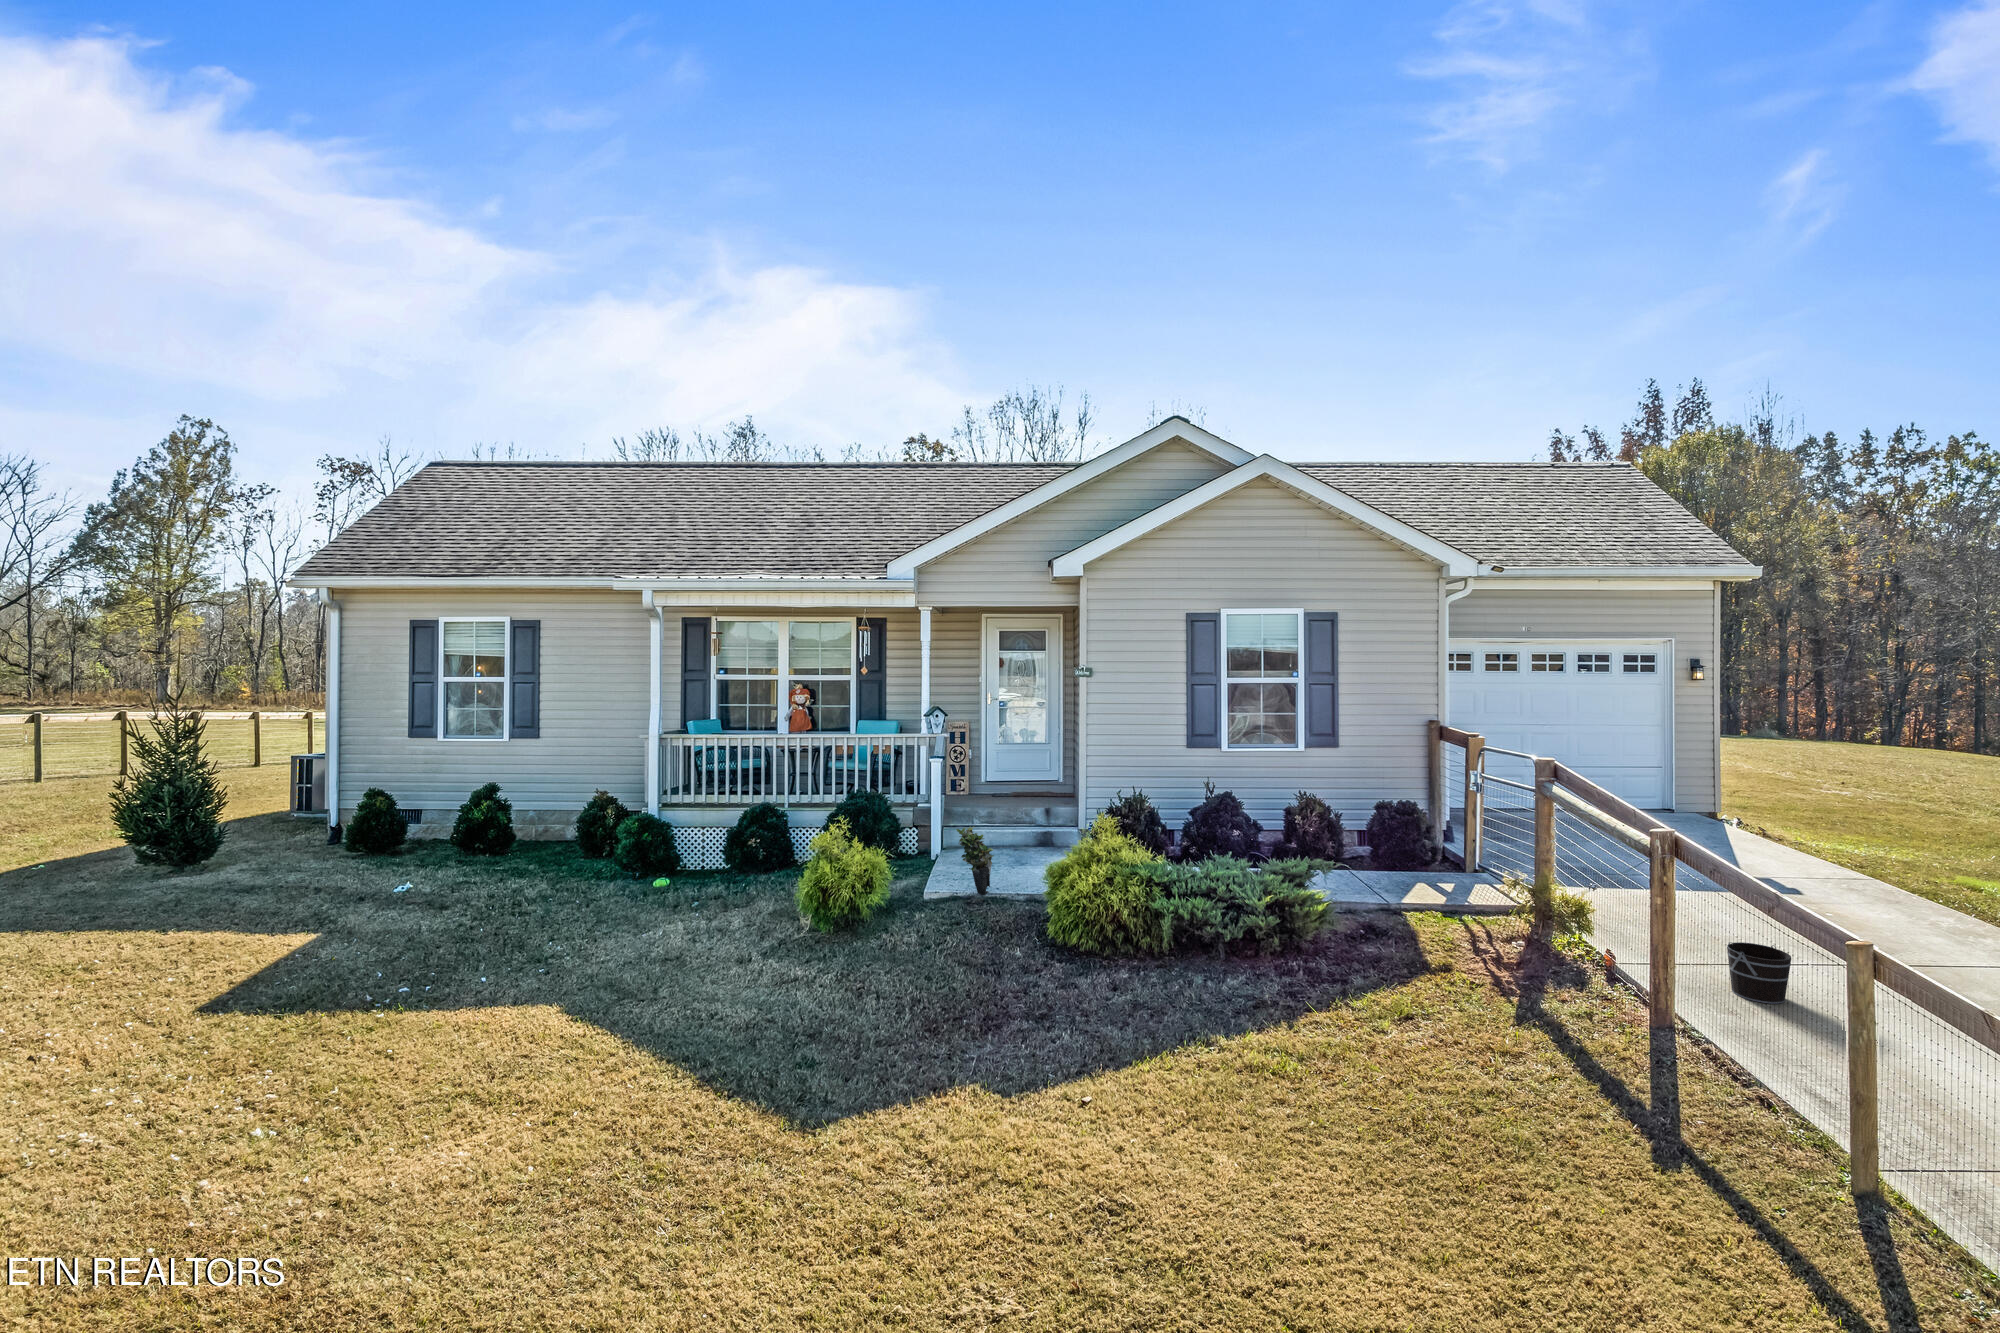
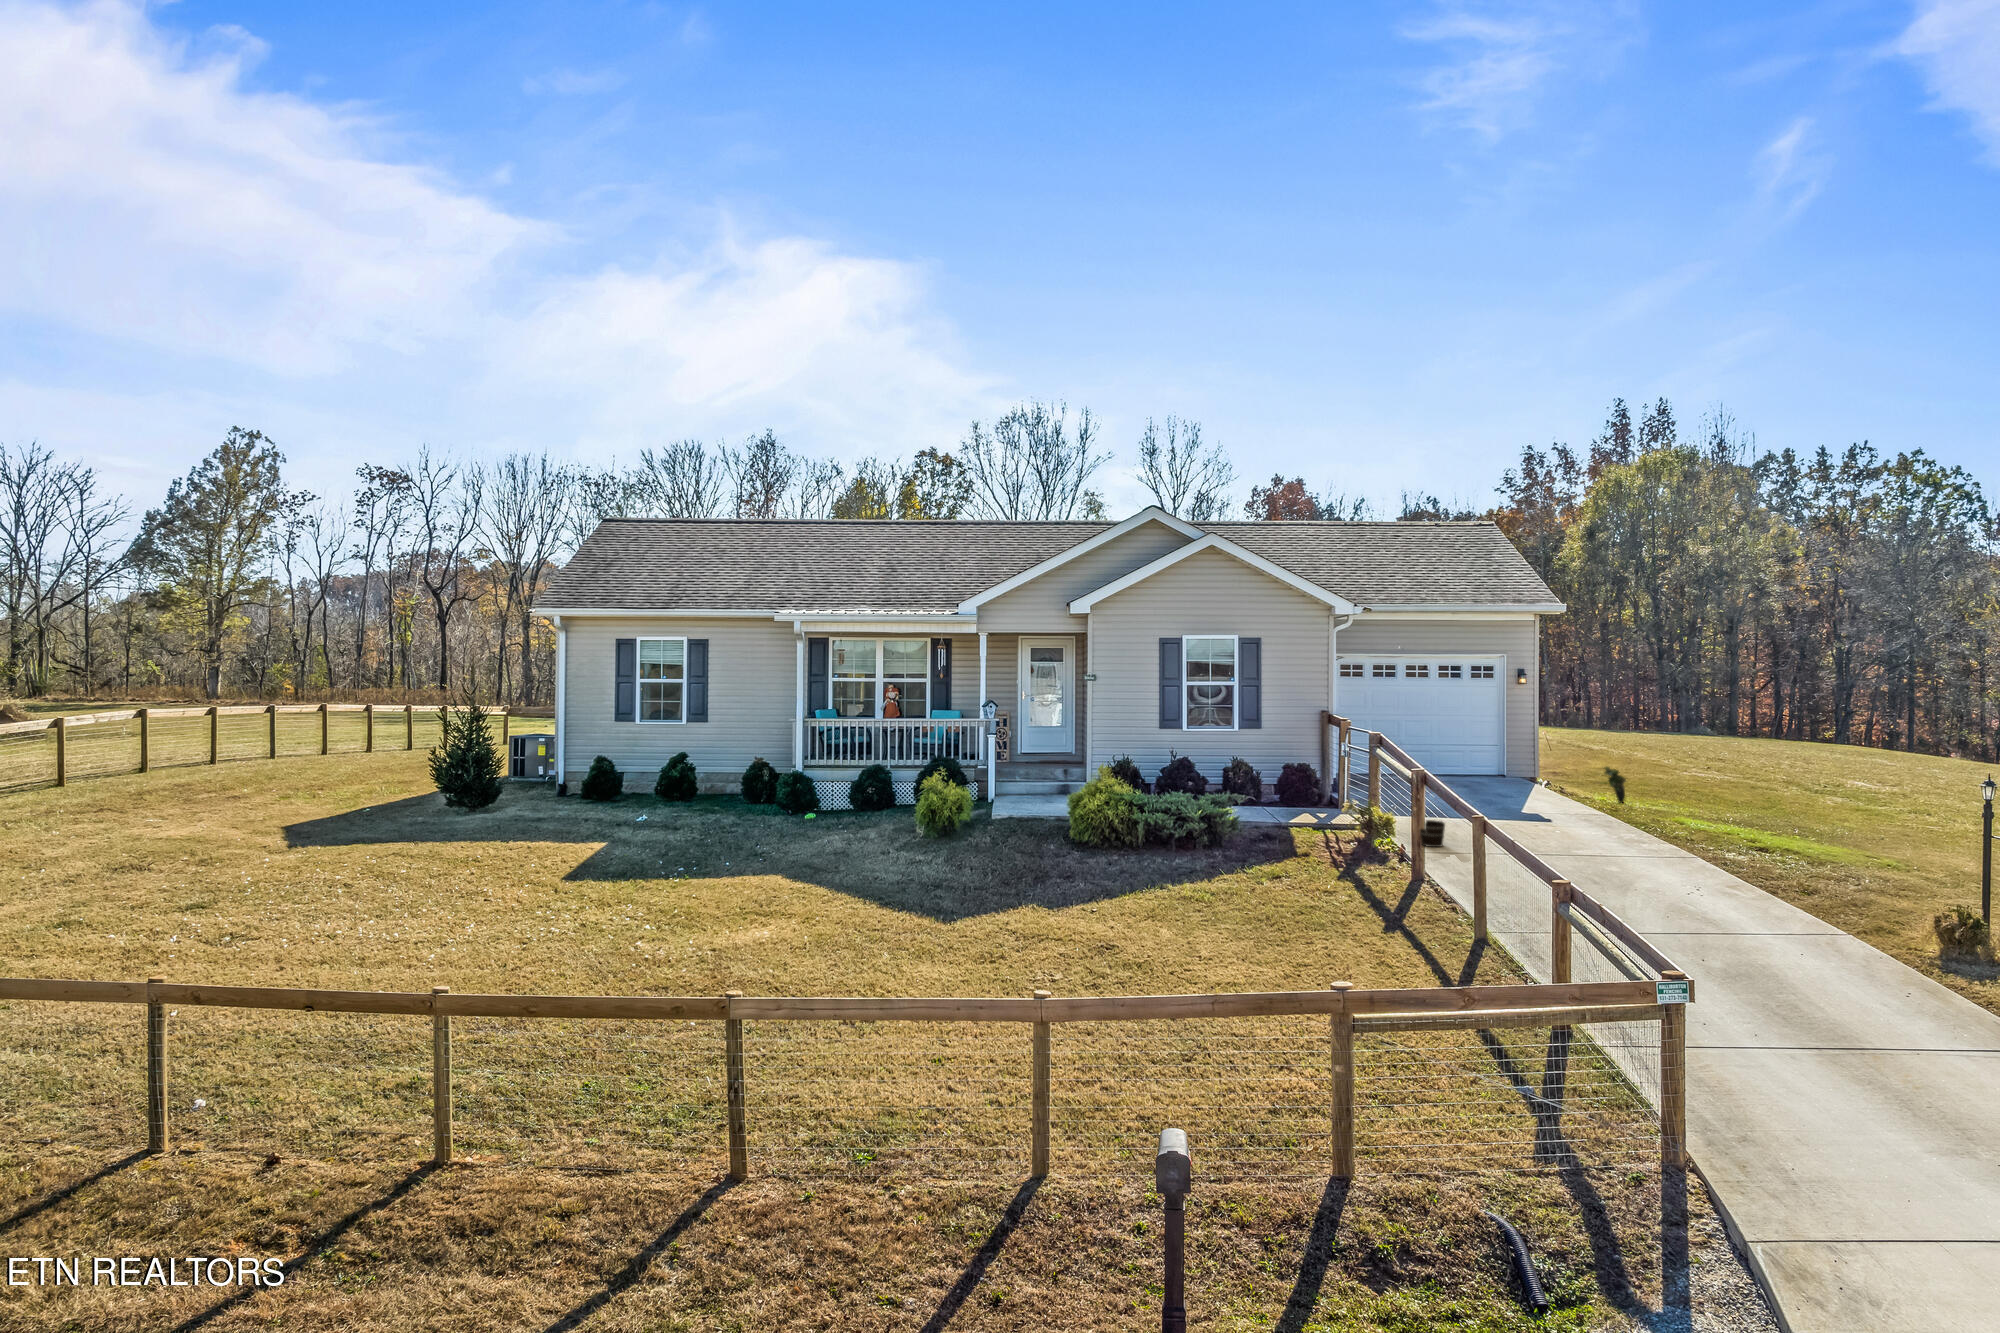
potted plant: present [956,827,994,895] -> present [1604,767,1626,803]

